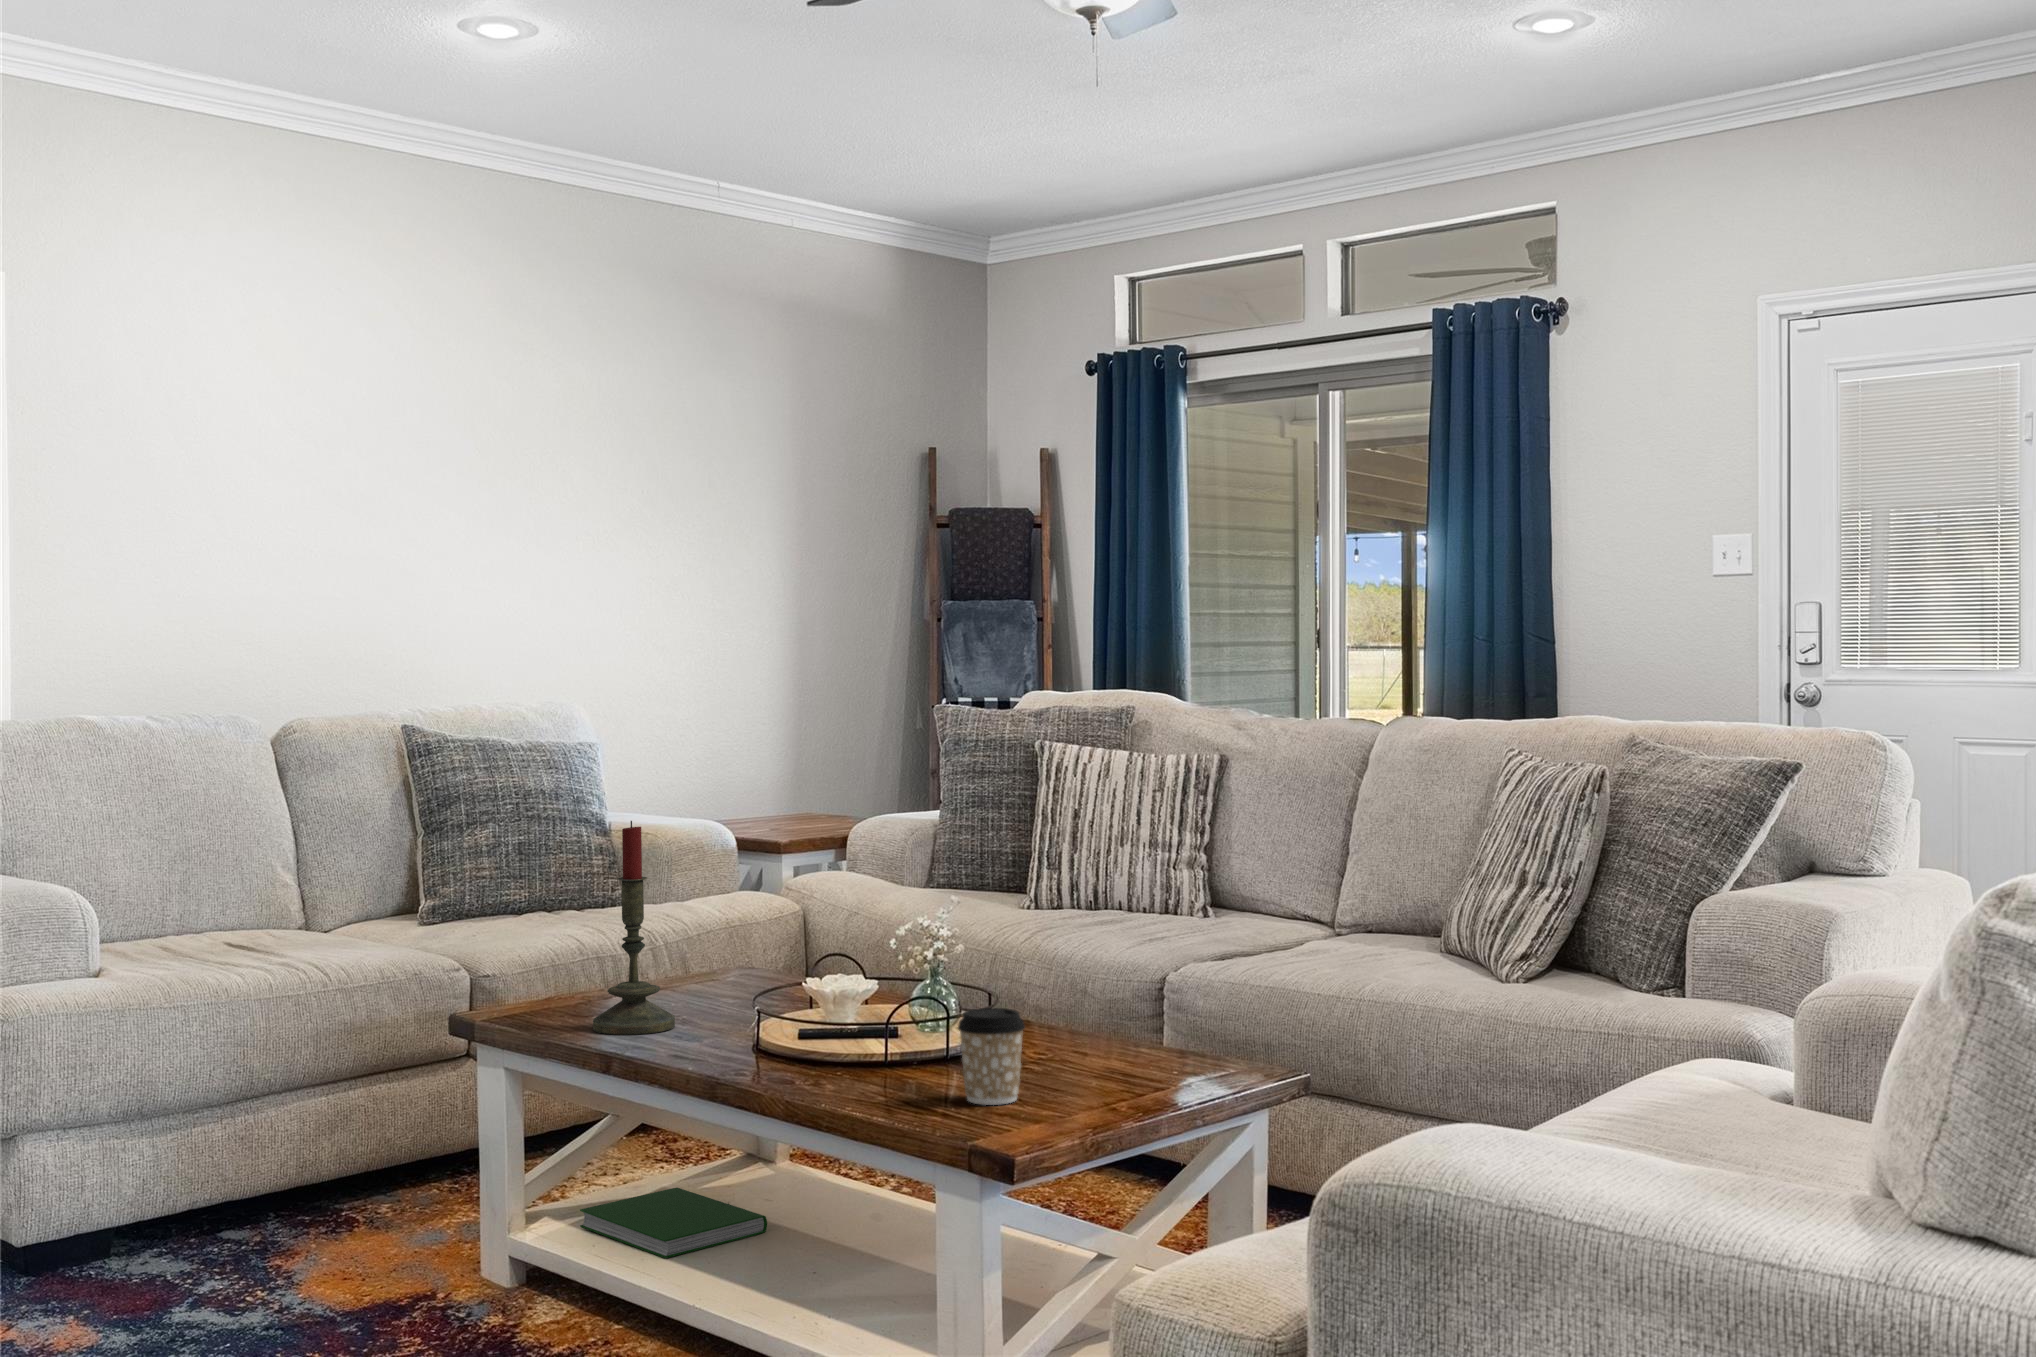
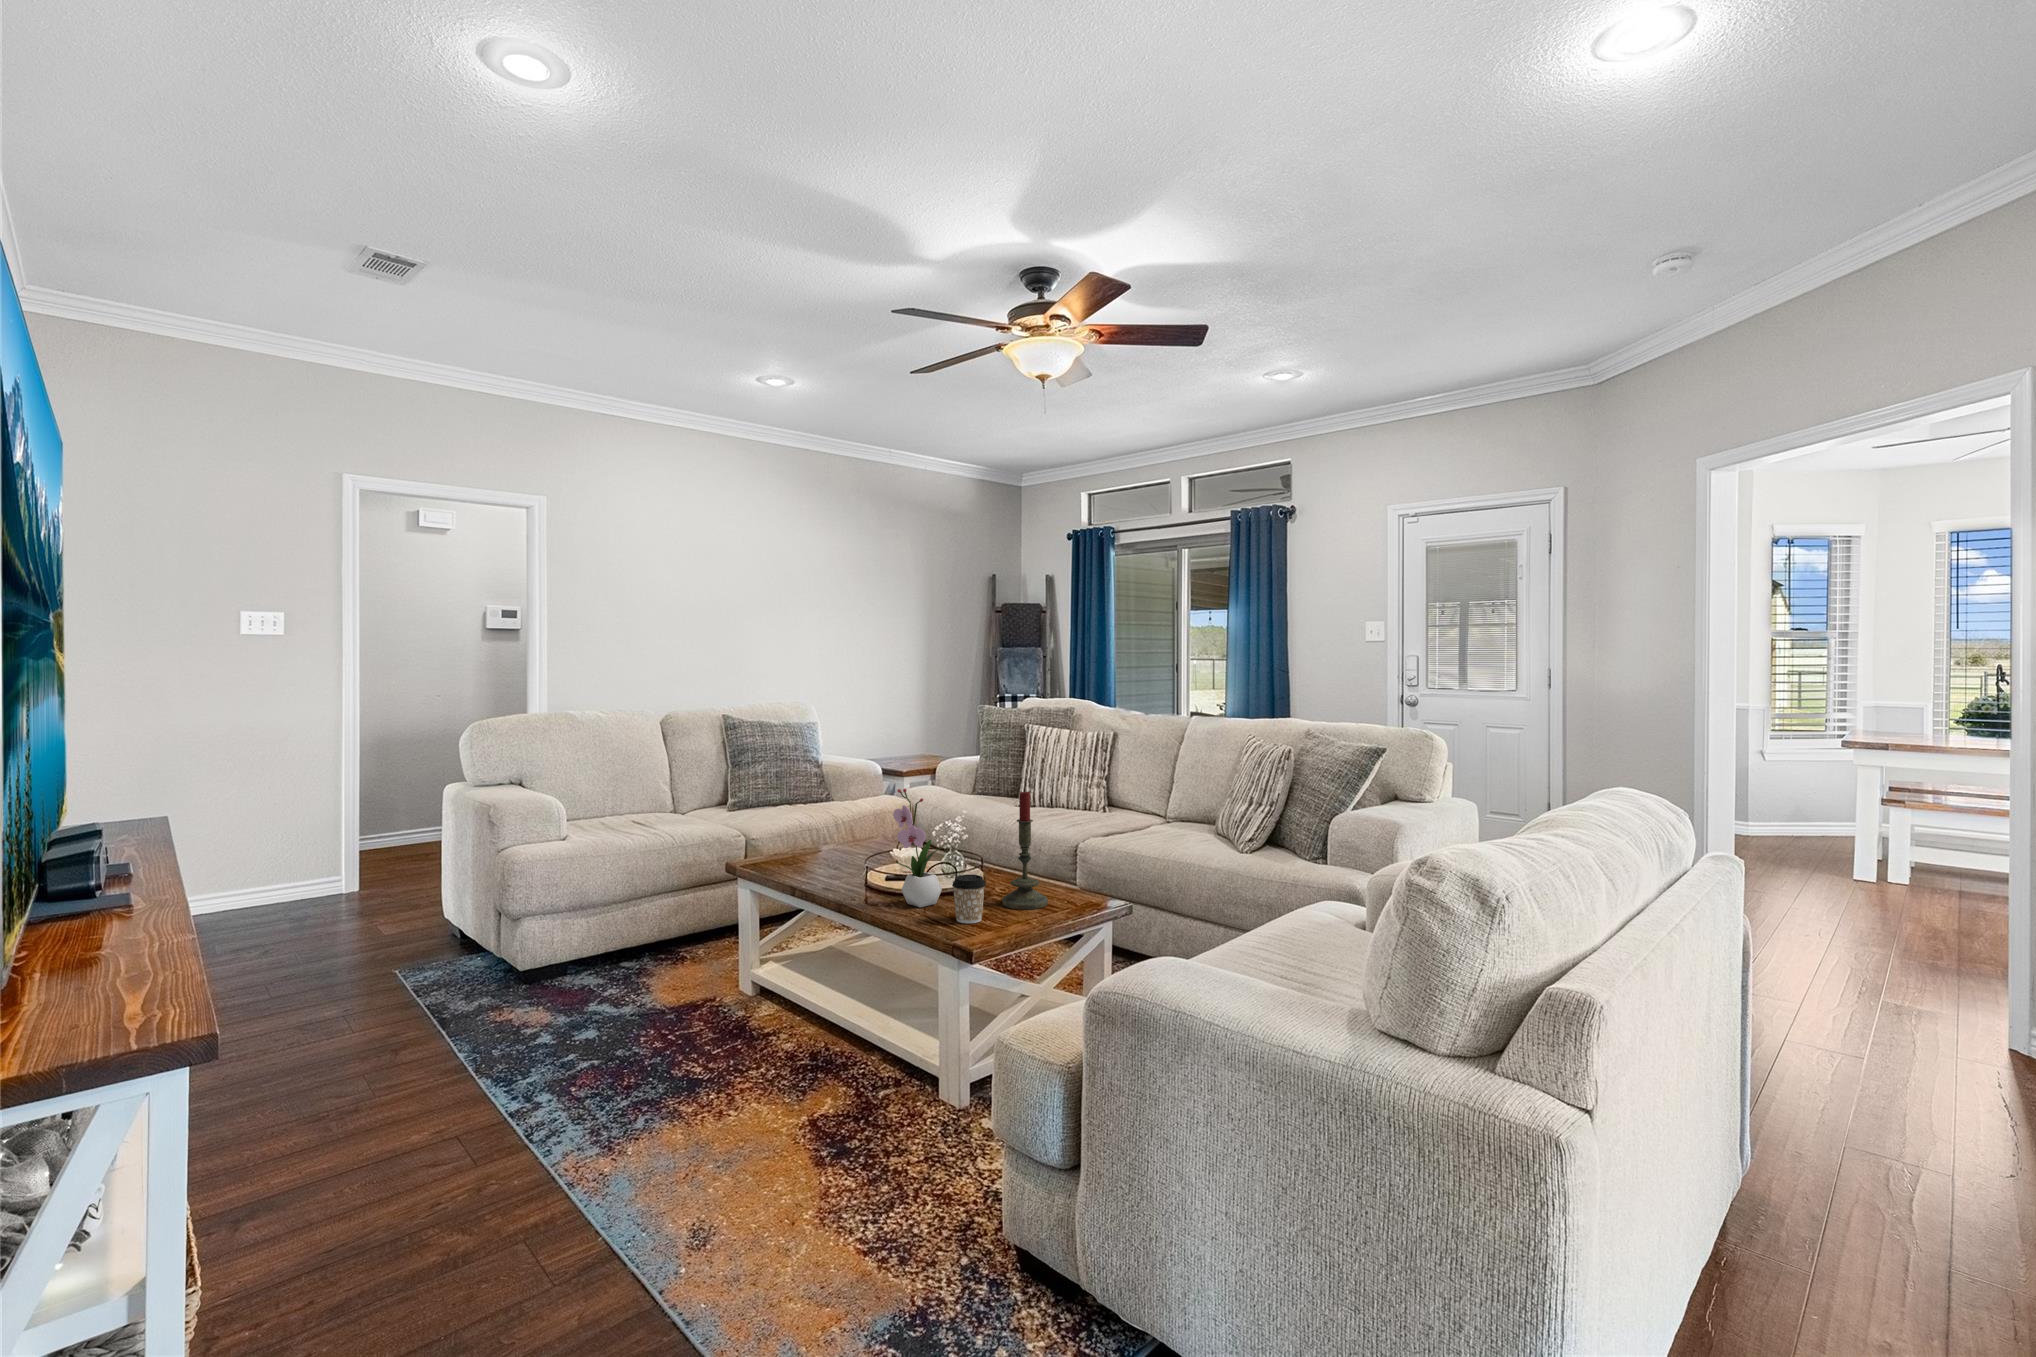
candle: present [593,821,675,1035] -> present [1002,789,1048,910]
flower arrangement: none [826,839,935,1081] -> present [893,789,946,907]
hardcover book: present [580,1188,767,1258] -> none [785,947,874,986]

